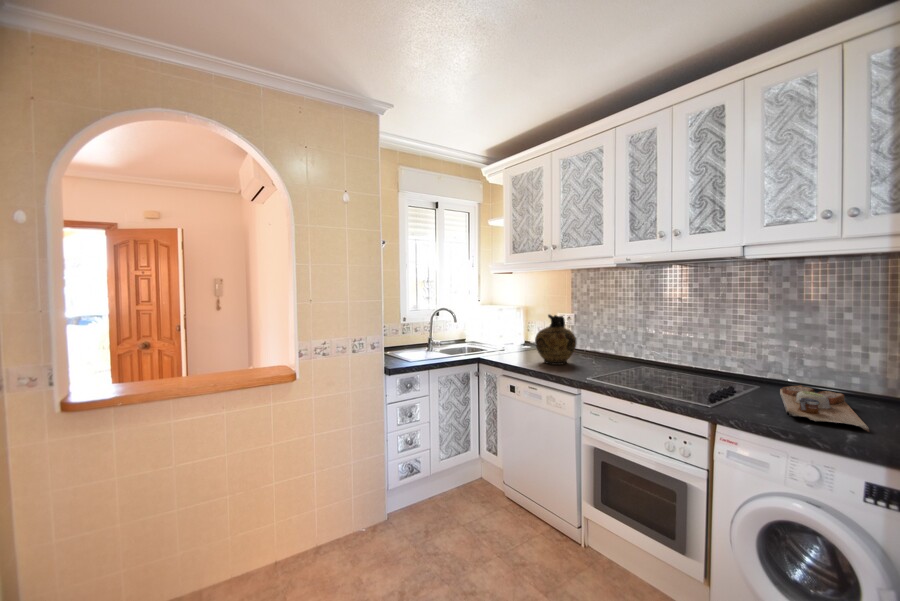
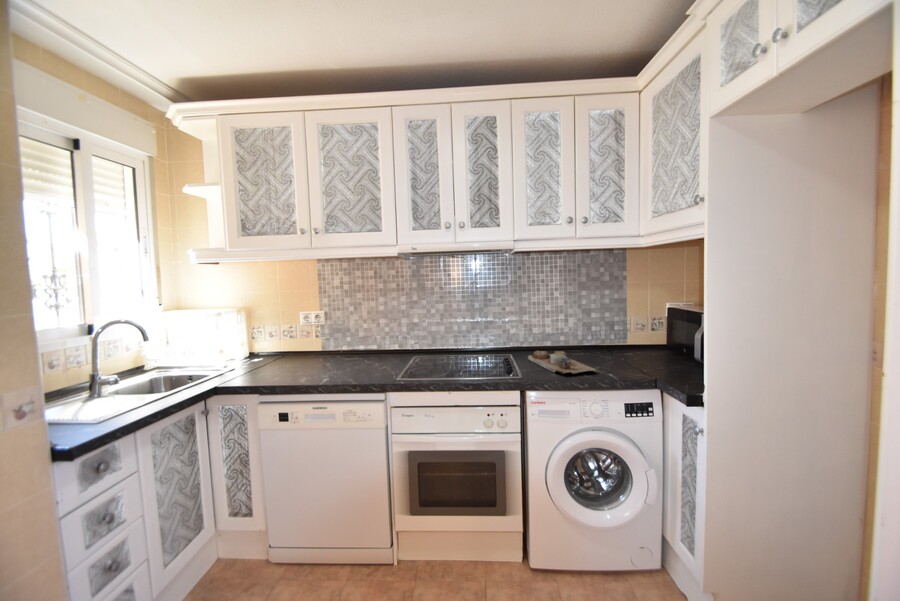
ceramic jug: present [535,315,576,365] -> none [304,315,355,377]

